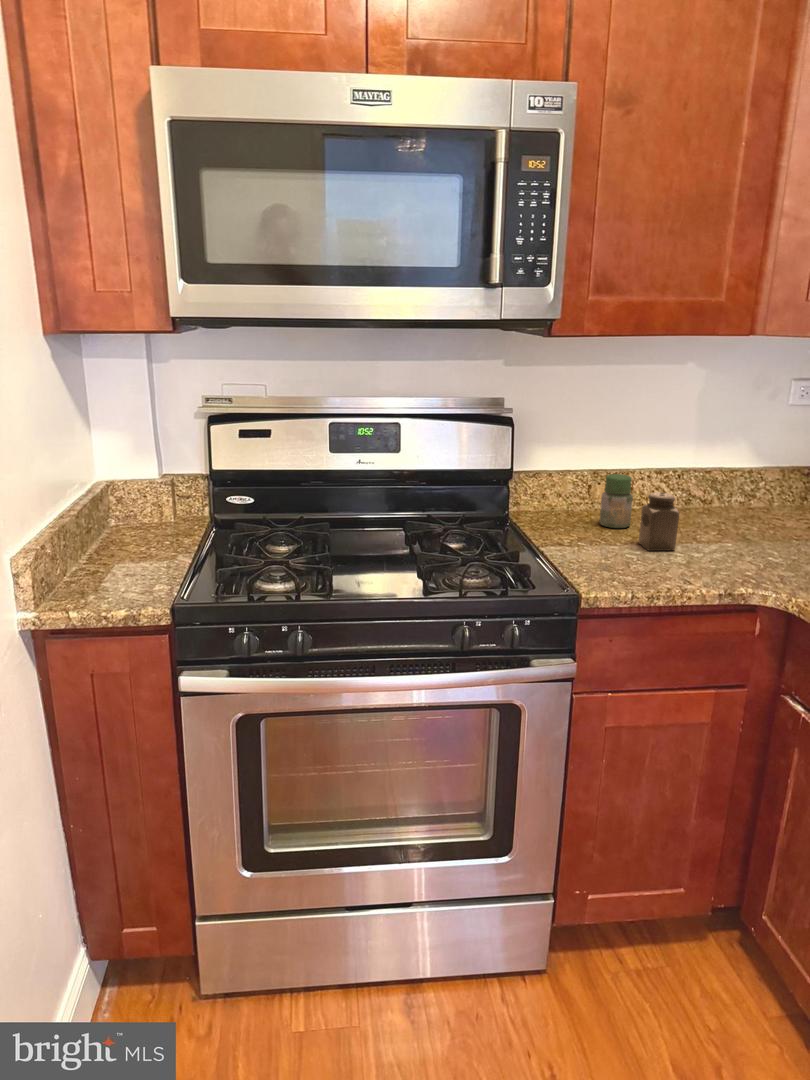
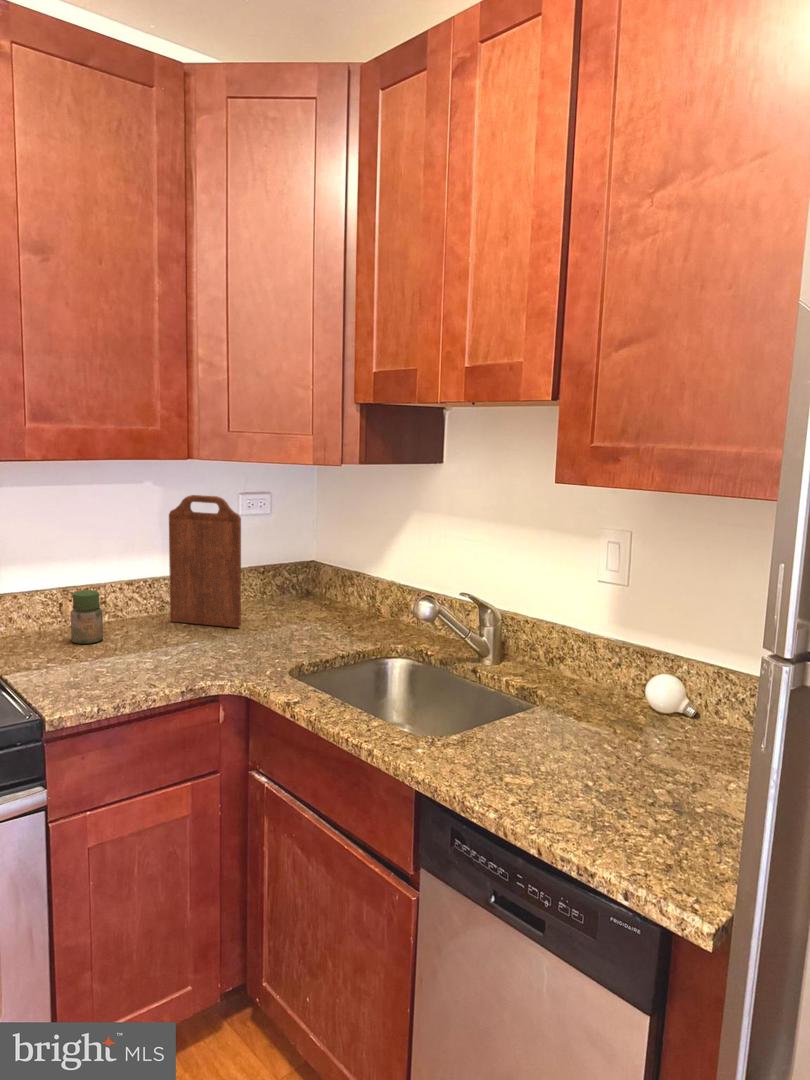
cutting board: none [698,379,801,534] -> present [169,495,241,628]
salt shaker: present [639,492,679,551] -> none [109,604,144,661]

